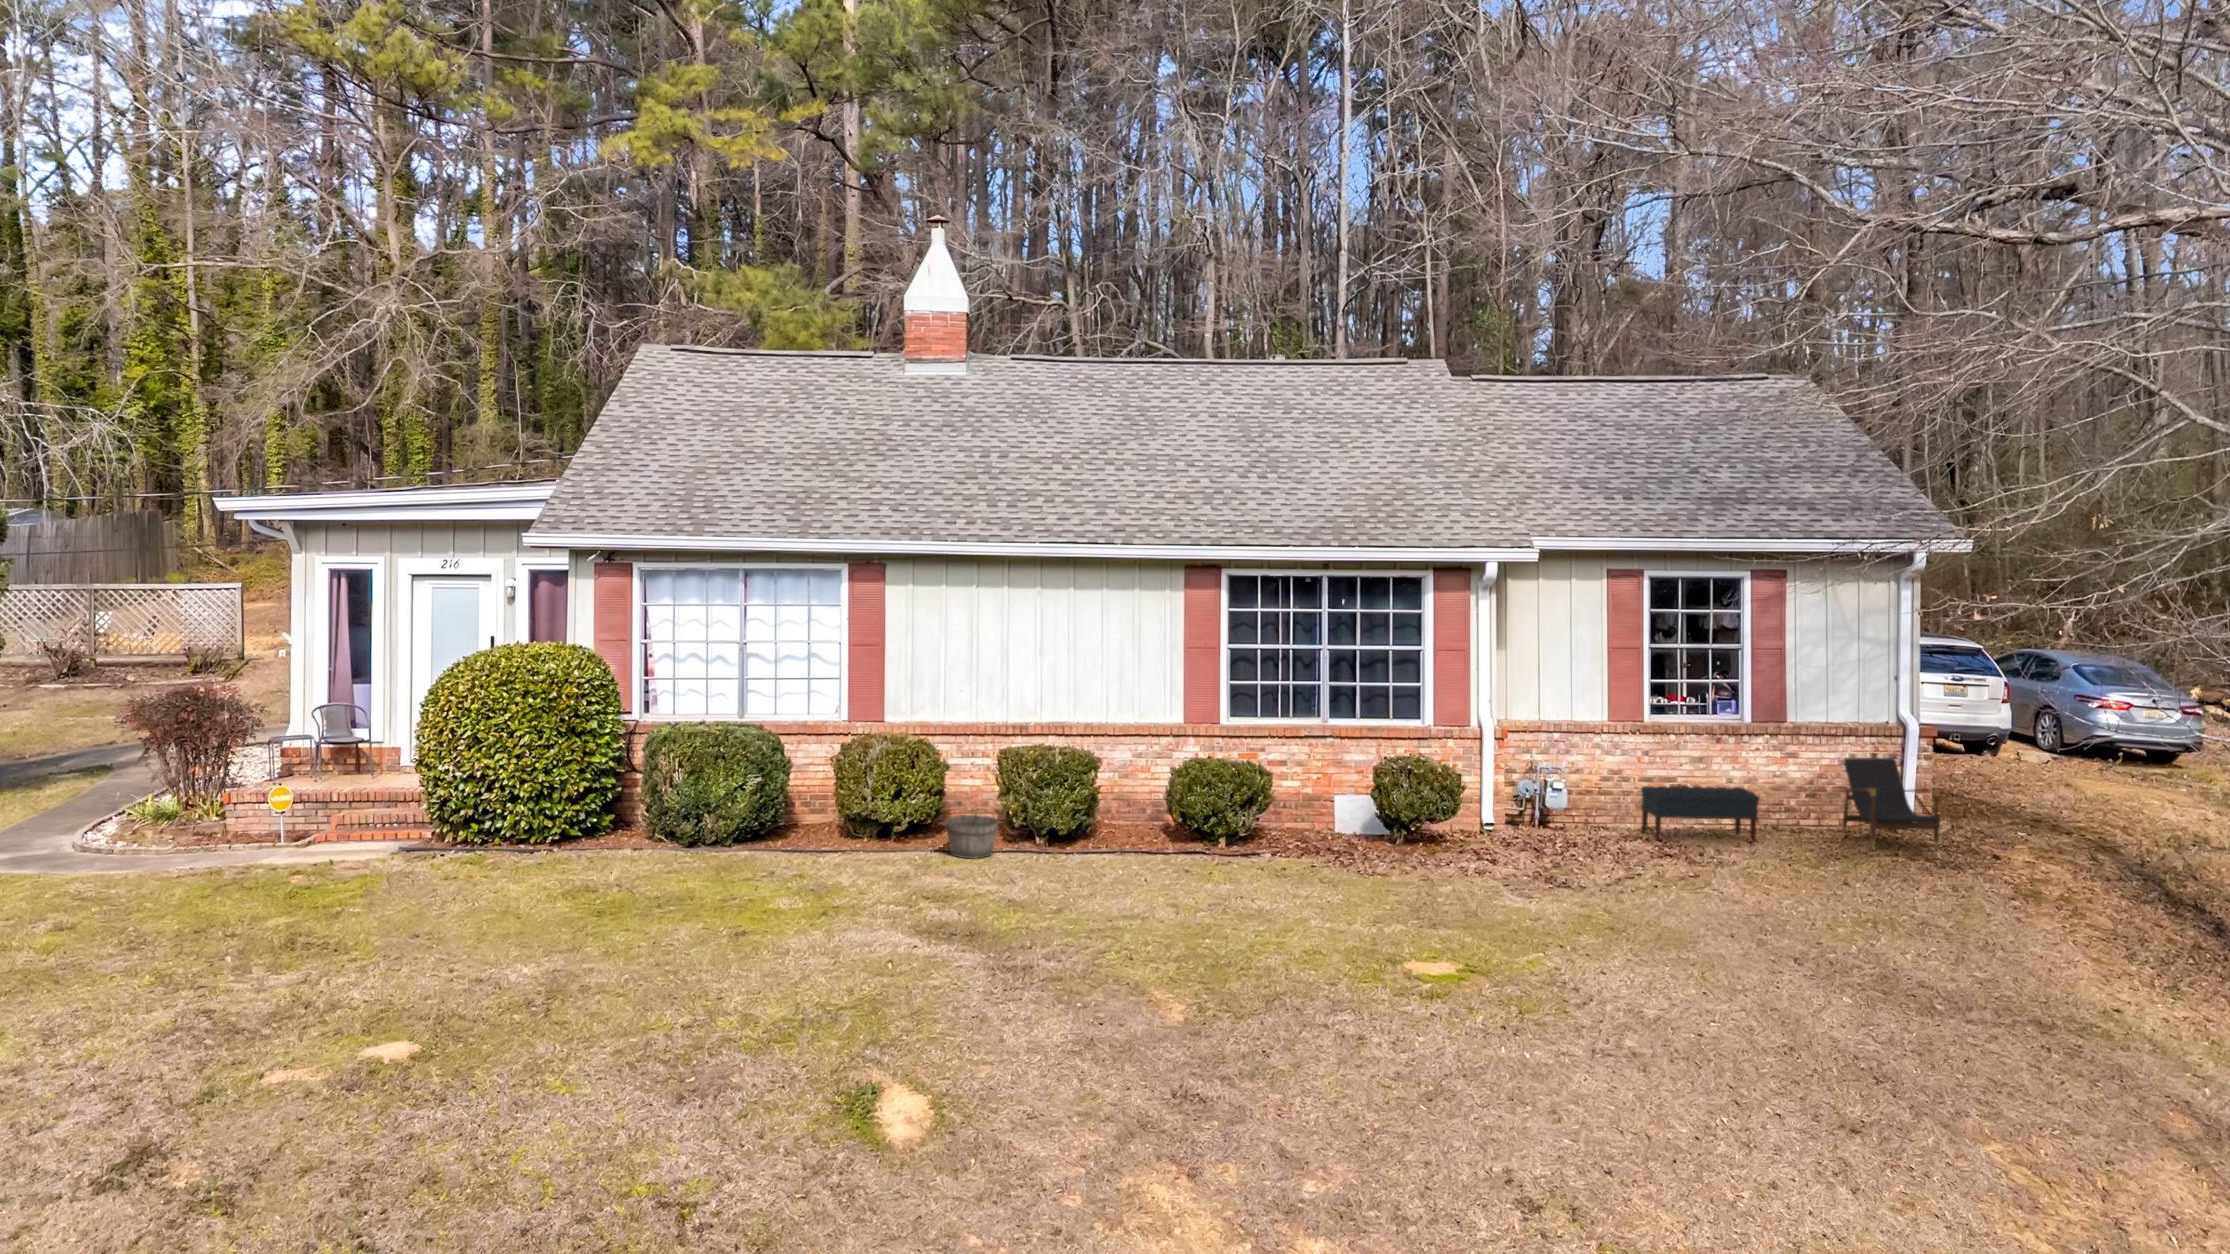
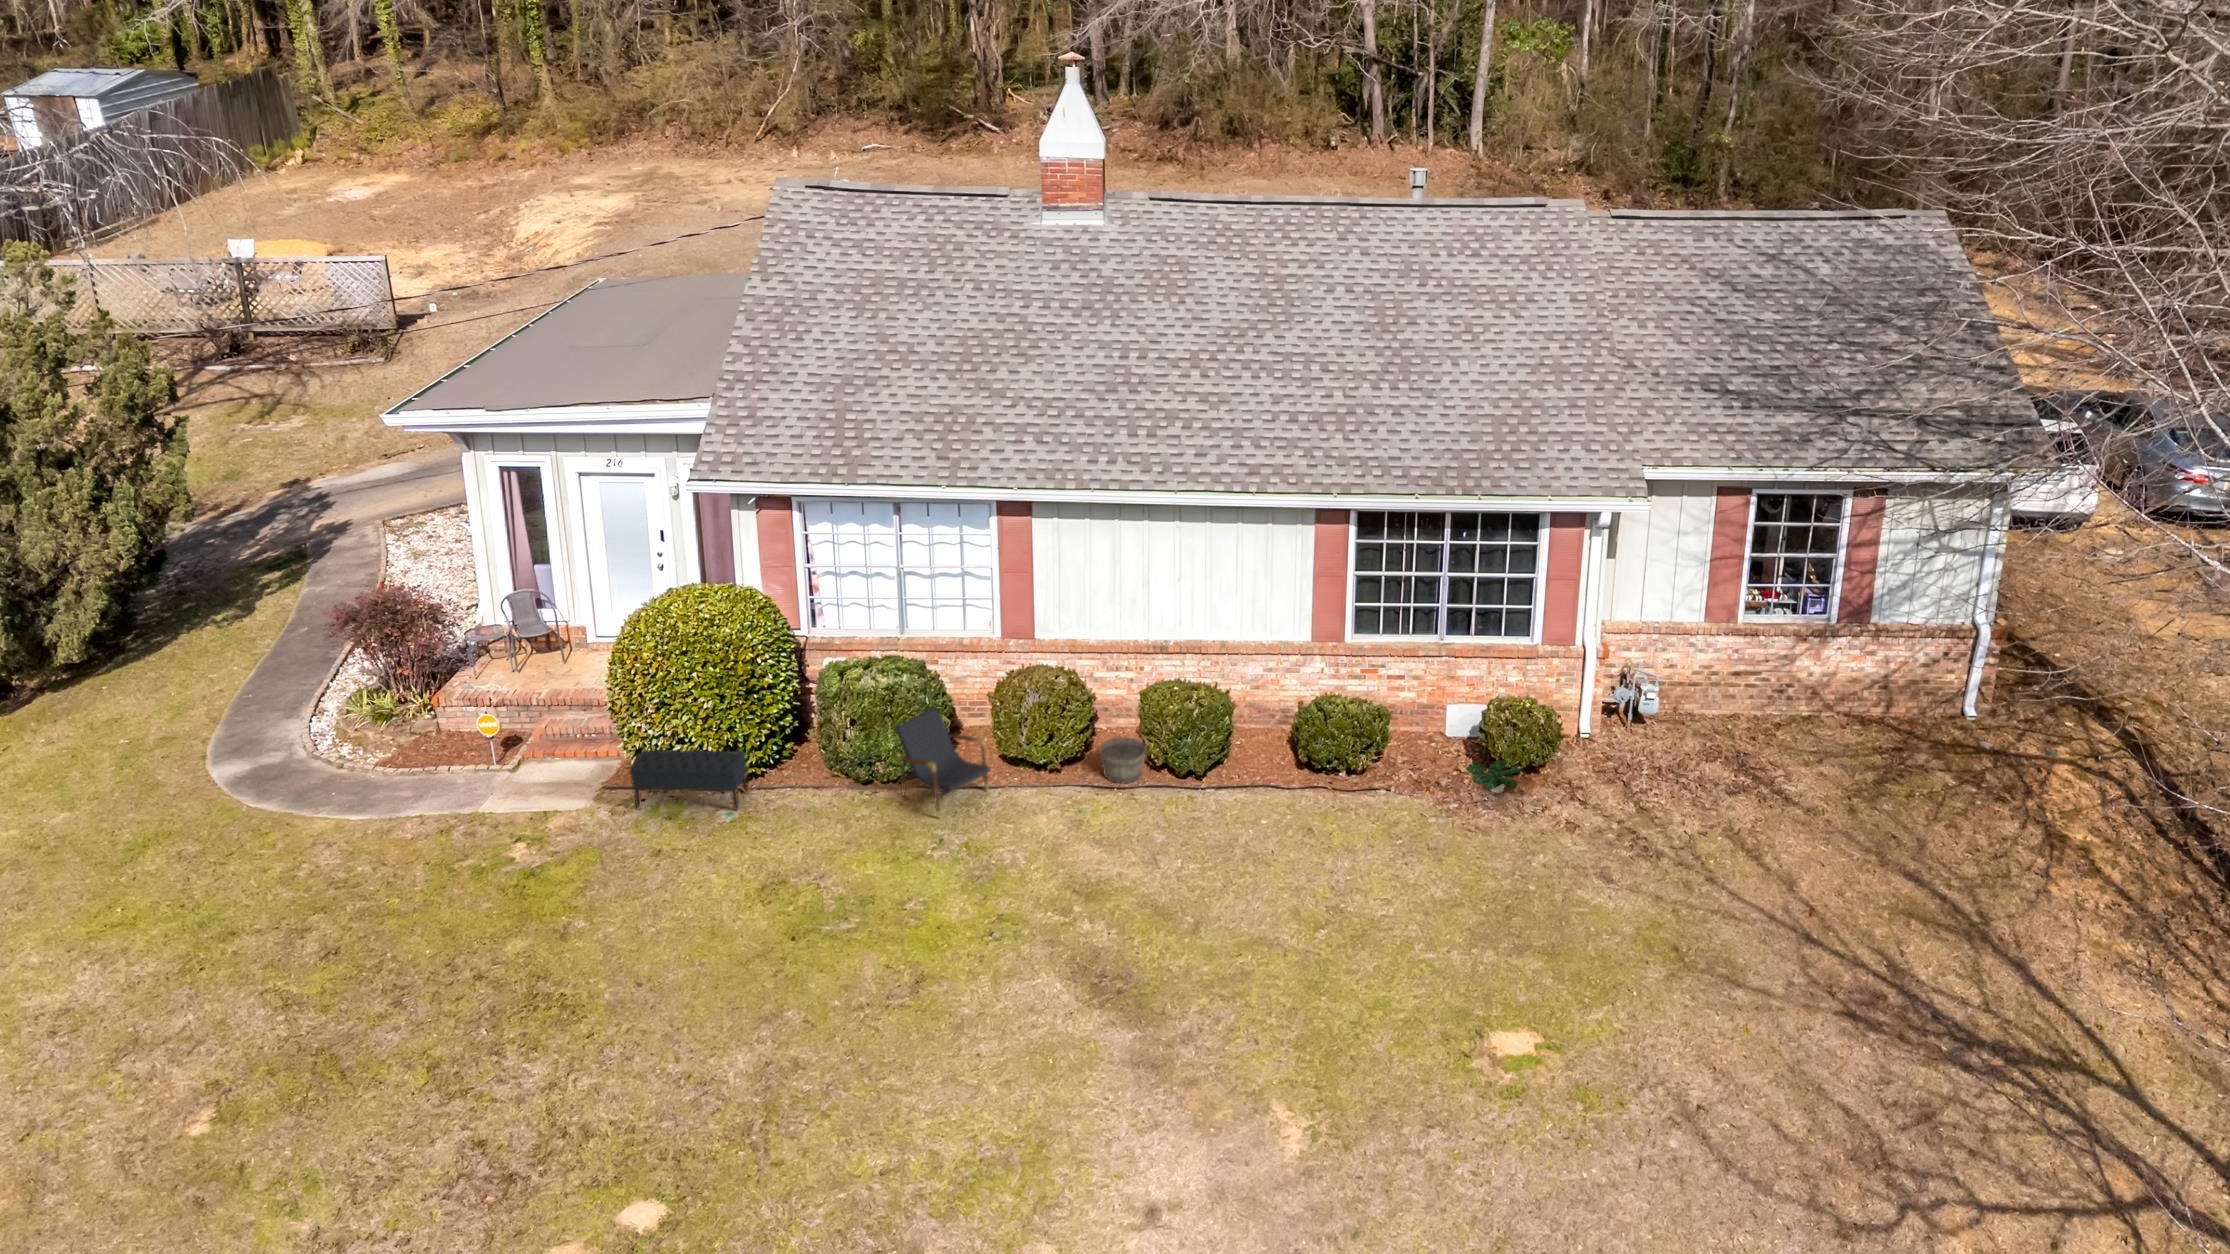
lounge chair: present [1842,758,1941,850] -> present [895,707,990,818]
bench: present [1641,786,1760,842] -> present [629,750,748,811]
potted plant: none [1362,836,1431,870] -> present [1466,760,1526,793]

